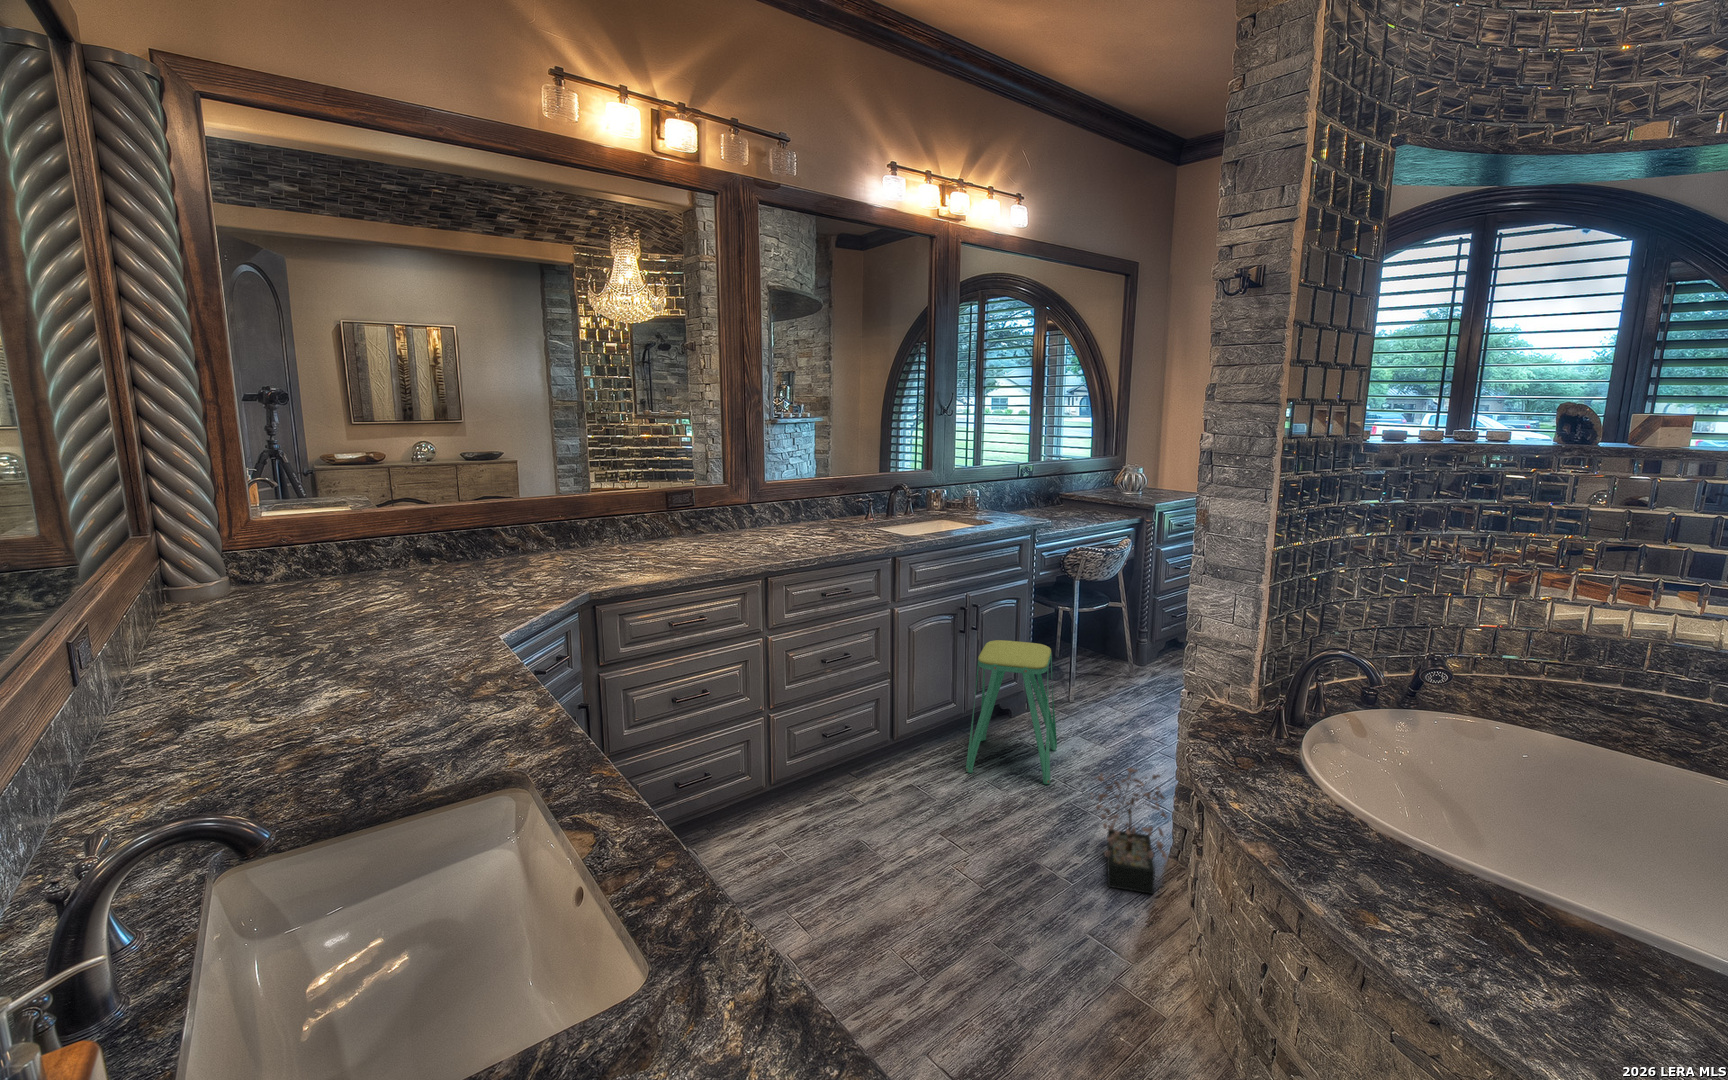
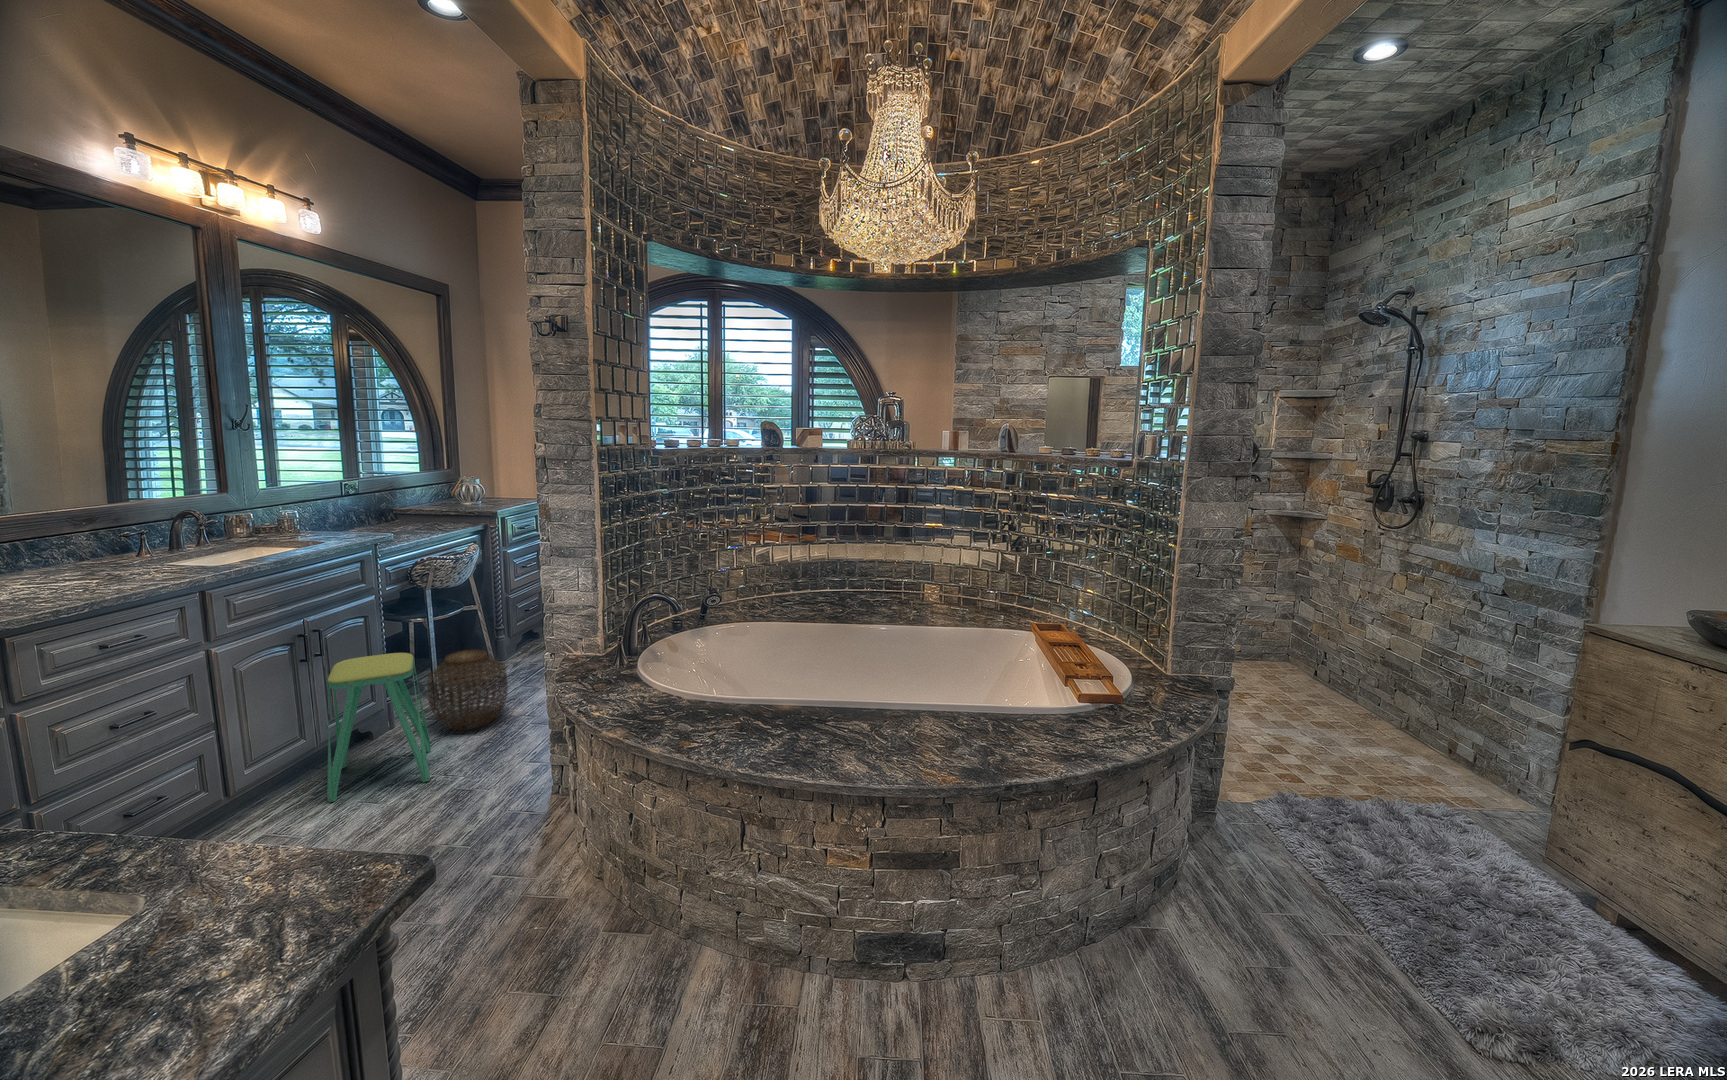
woven basket: none [1062,652,1141,739] -> present [427,650,507,730]
decorative plant: present [1091,768,1167,894] -> none [475,729,551,837]

